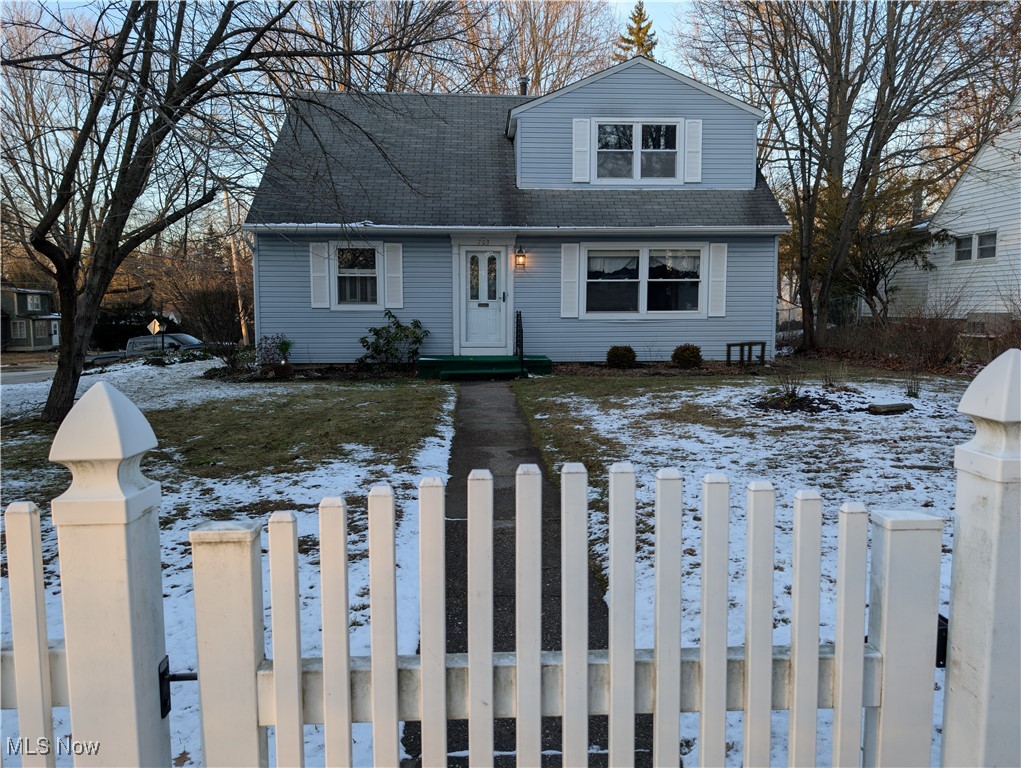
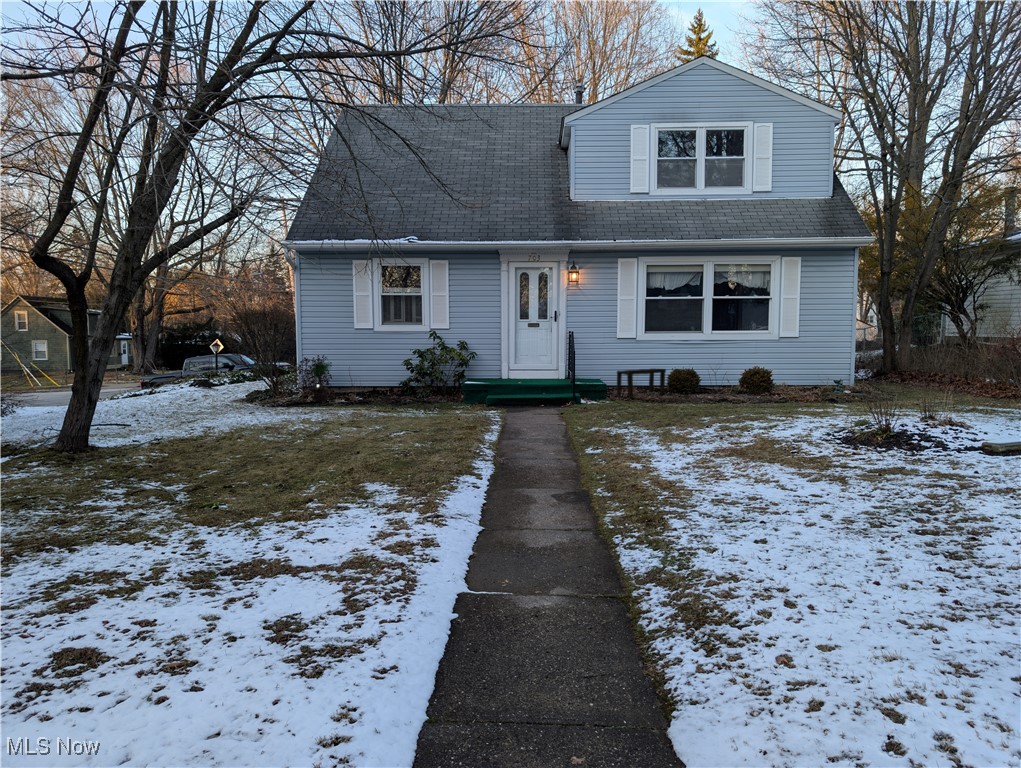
bench: present [726,341,766,367] -> present [617,369,666,397]

